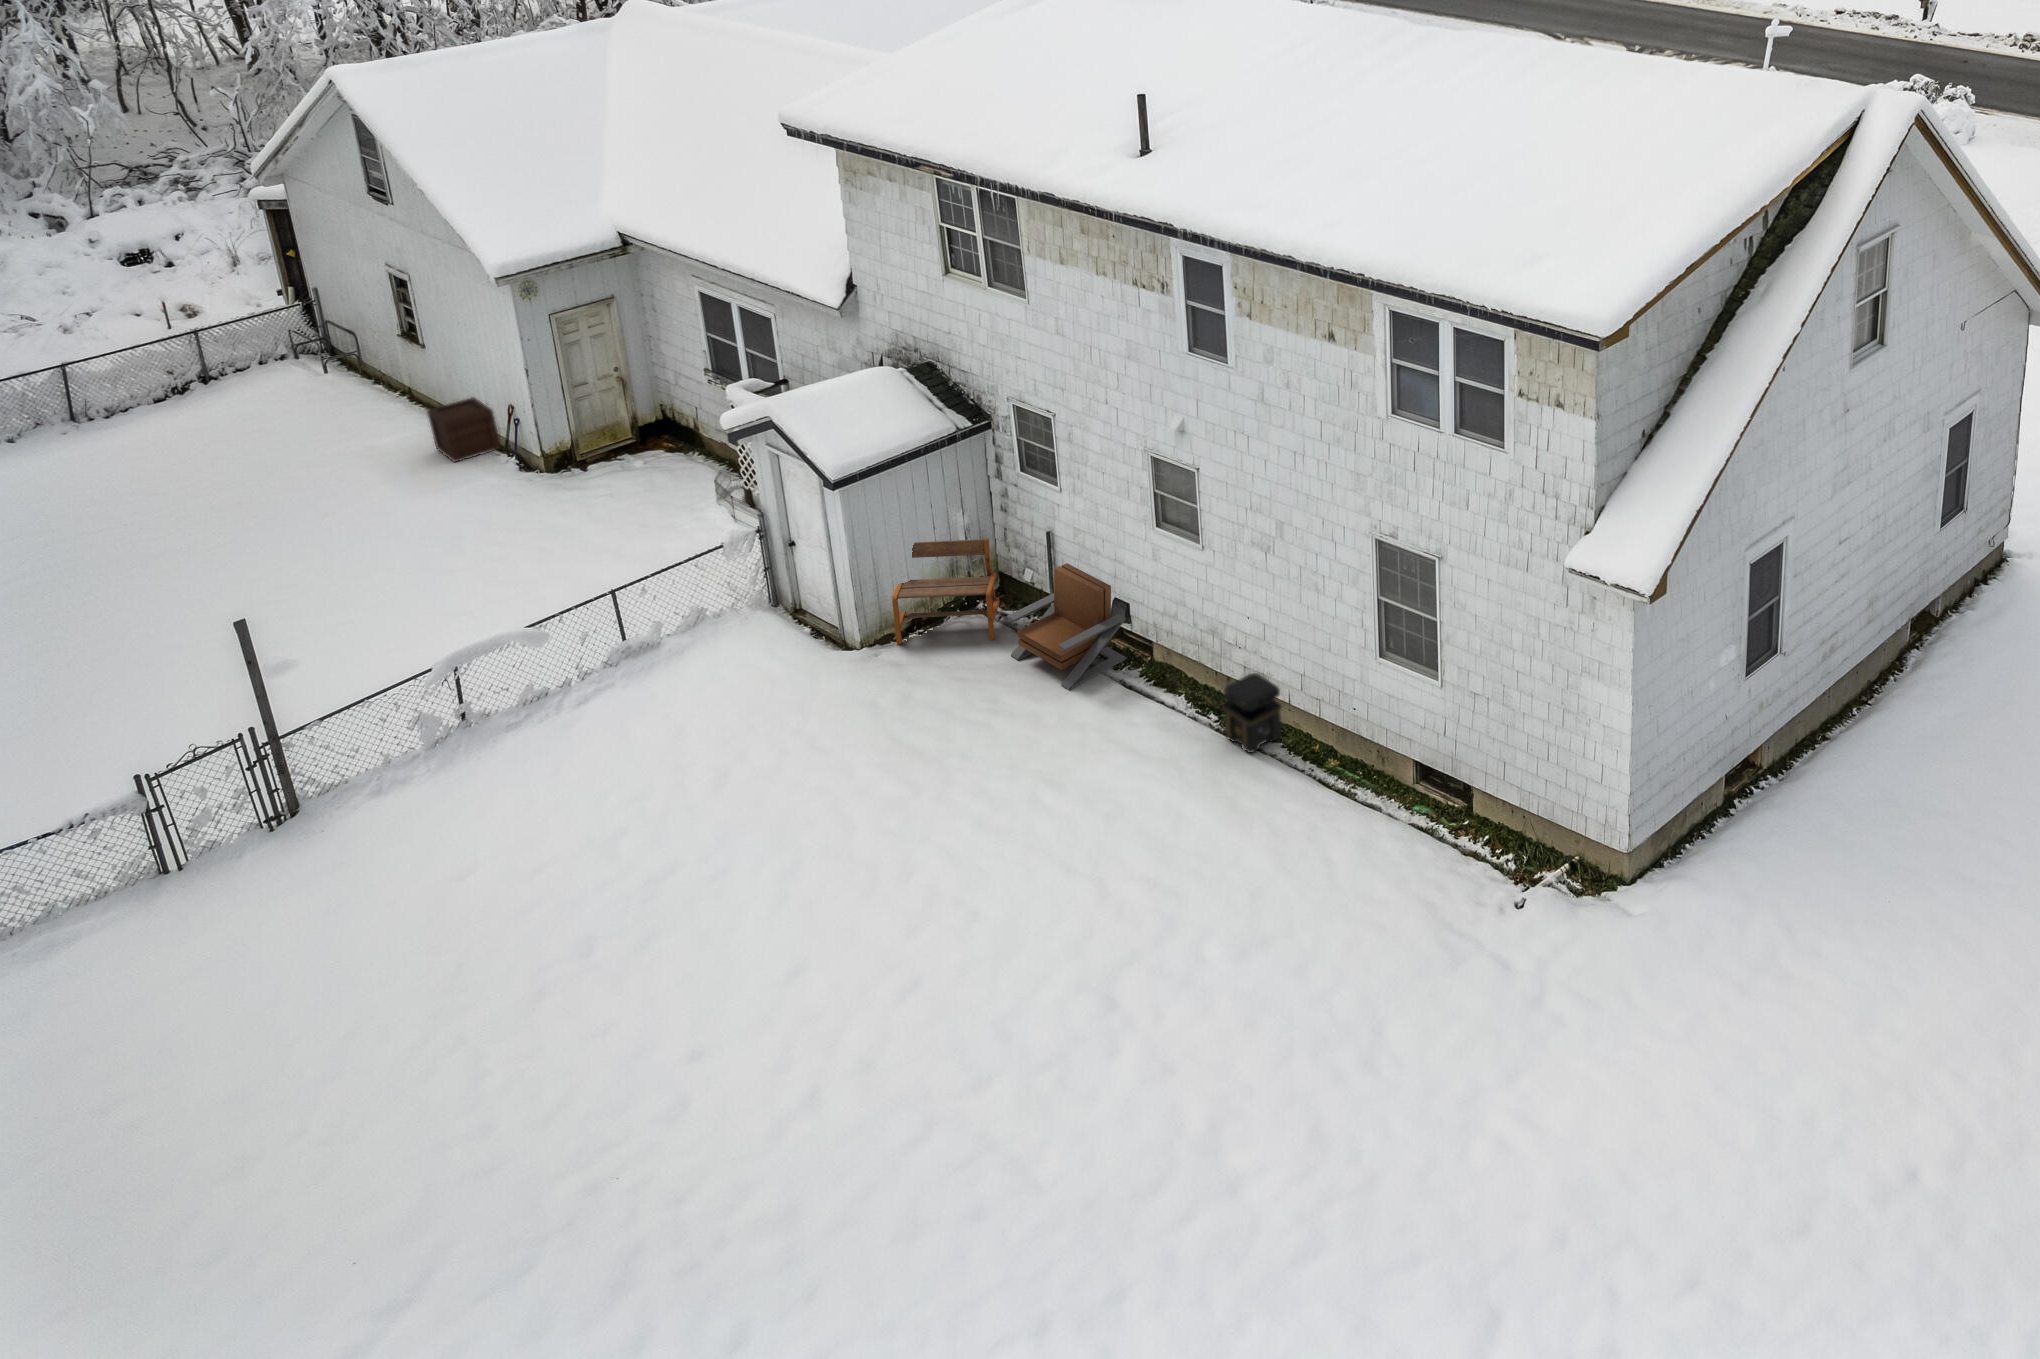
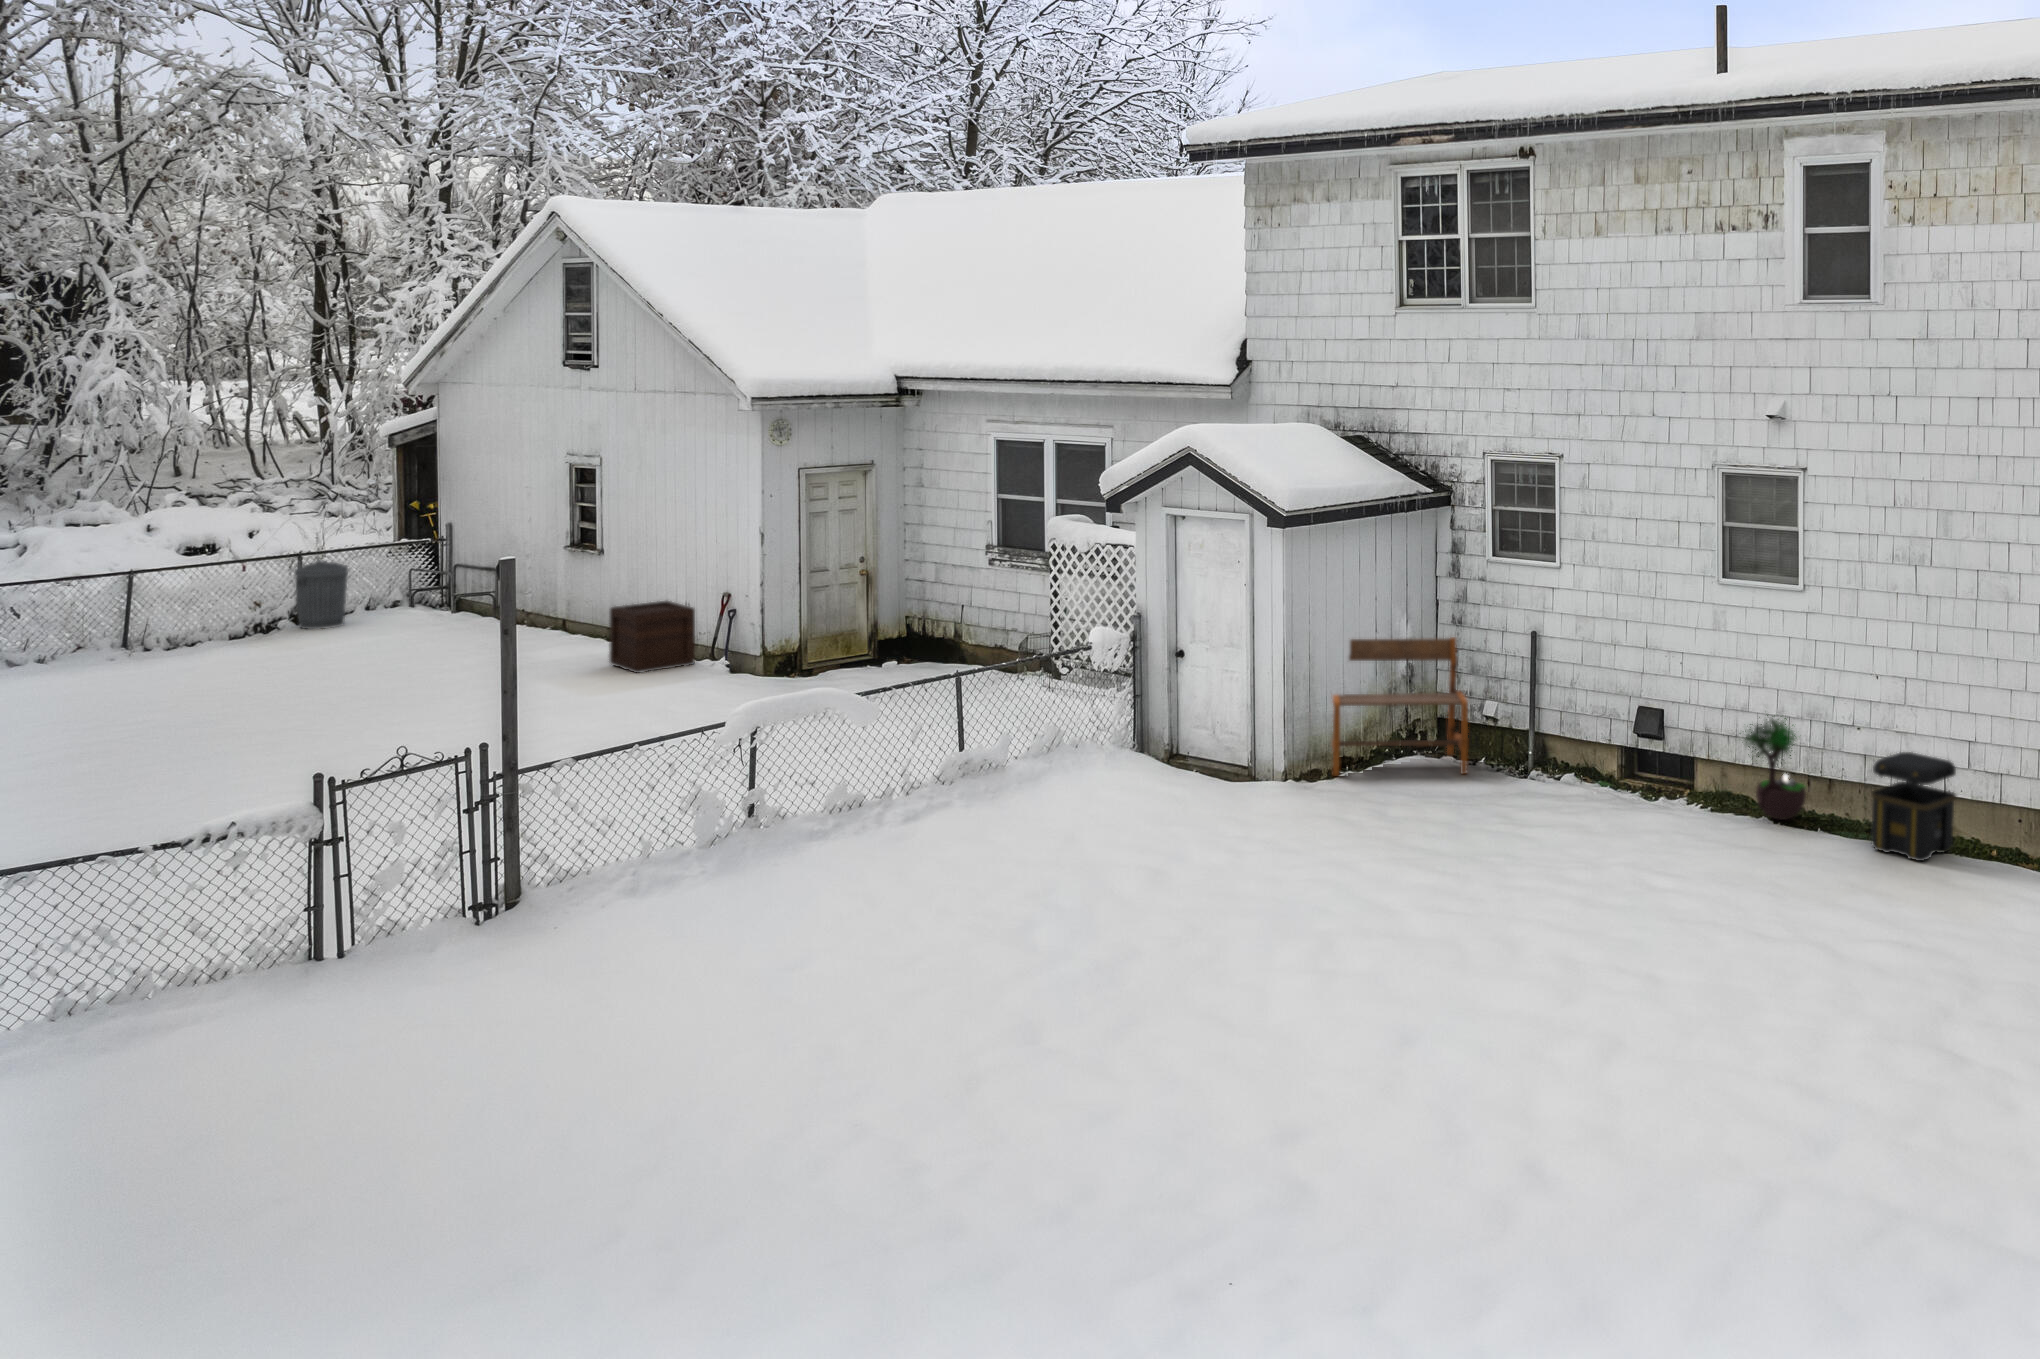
trash can: none [193,334,245,389] -> present [295,561,348,629]
lounge chair: present [1007,563,1126,690] -> none [1502,659,1671,812]
potted tree: none [1148,631,1203,701] -> present [1740,715,1806,820]

